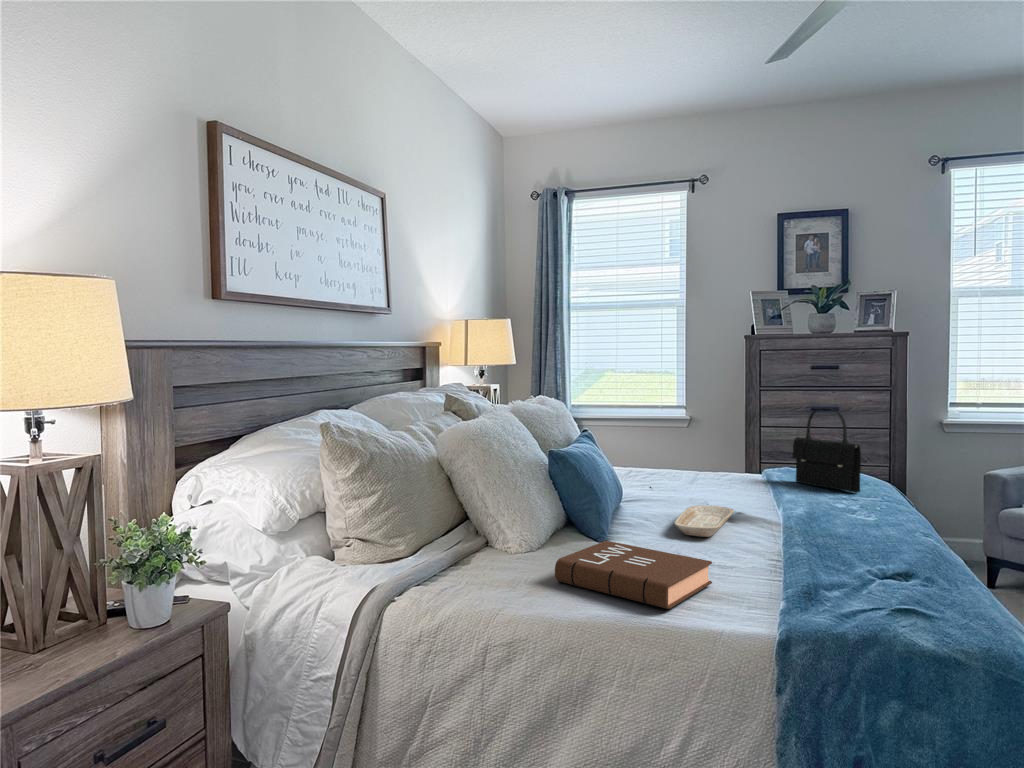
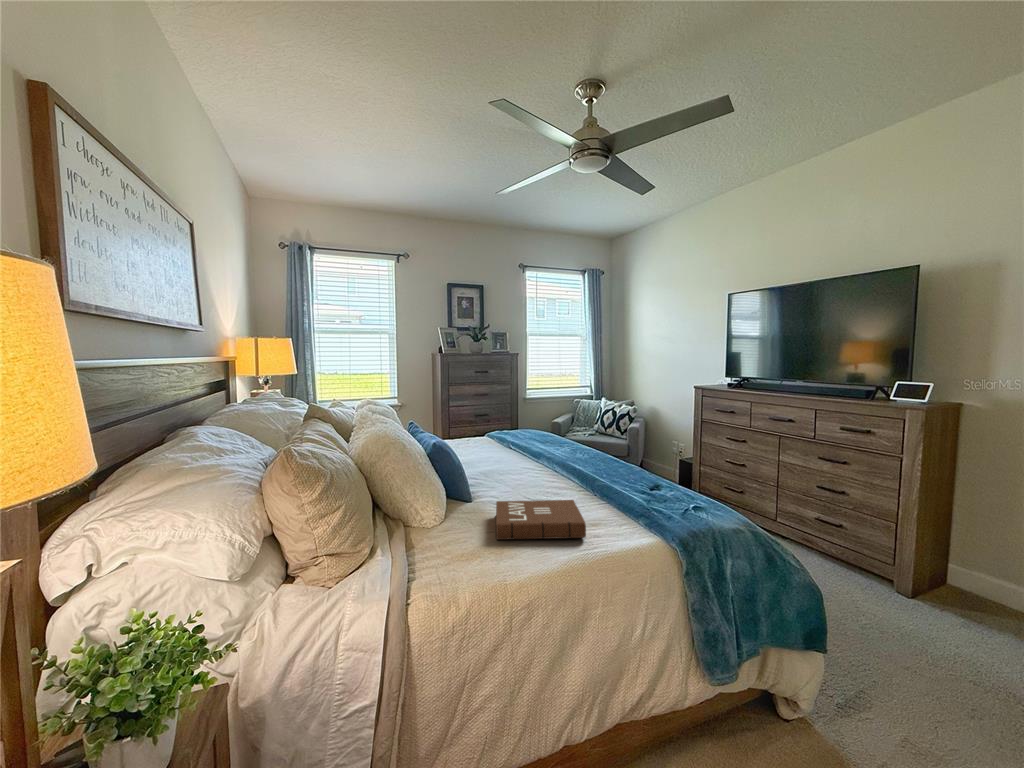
handbag: present [792,408,861,493] -> none [512,397,550,442]
tray: present [675,506,734,537] -> none [490,462,529,485]

